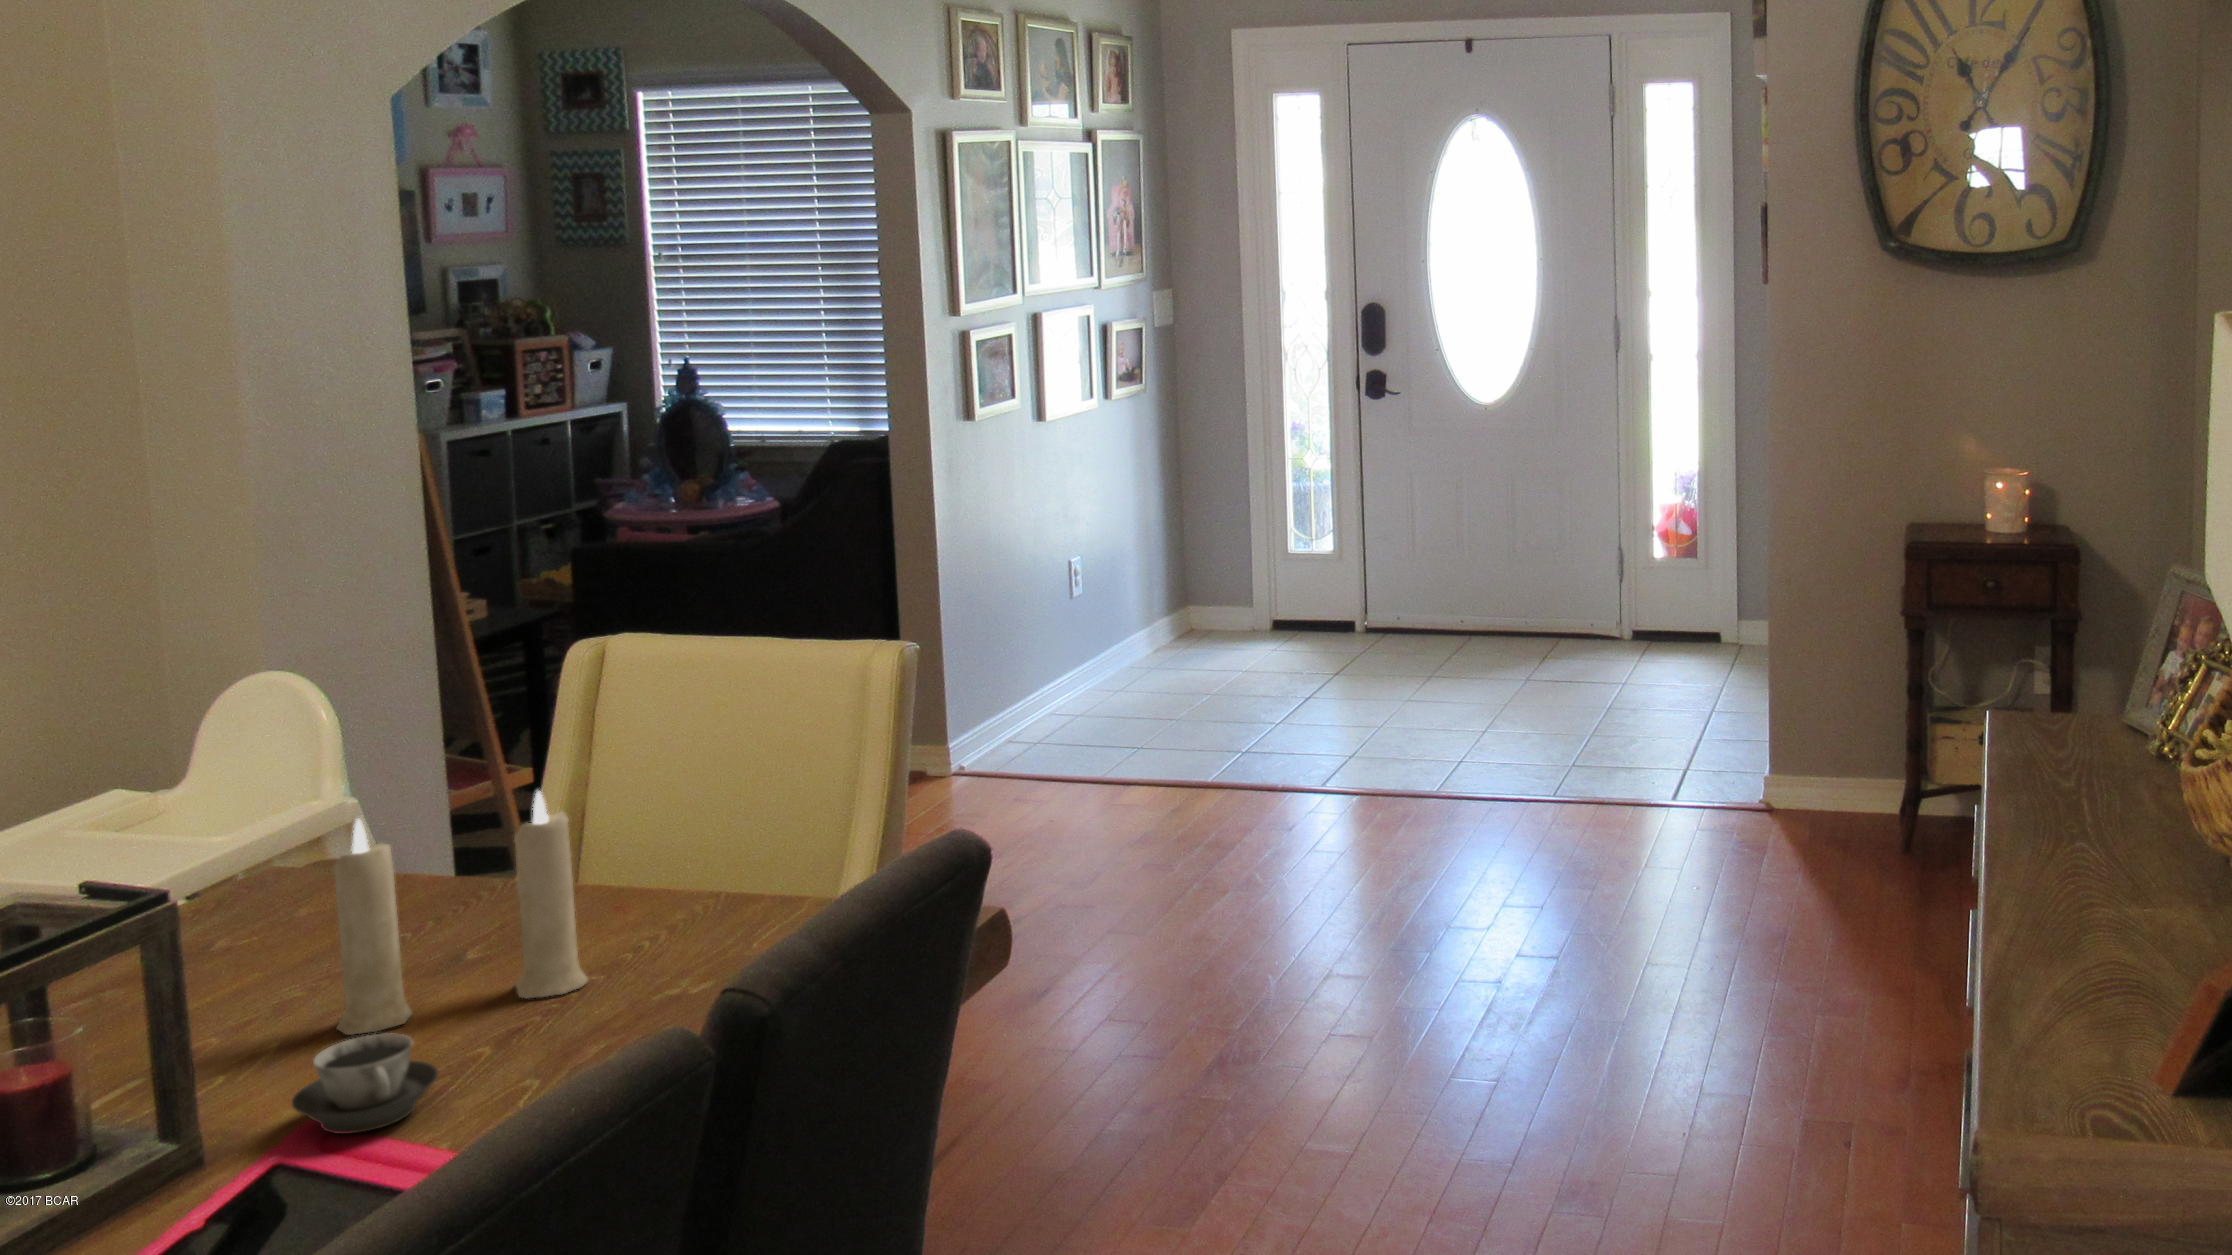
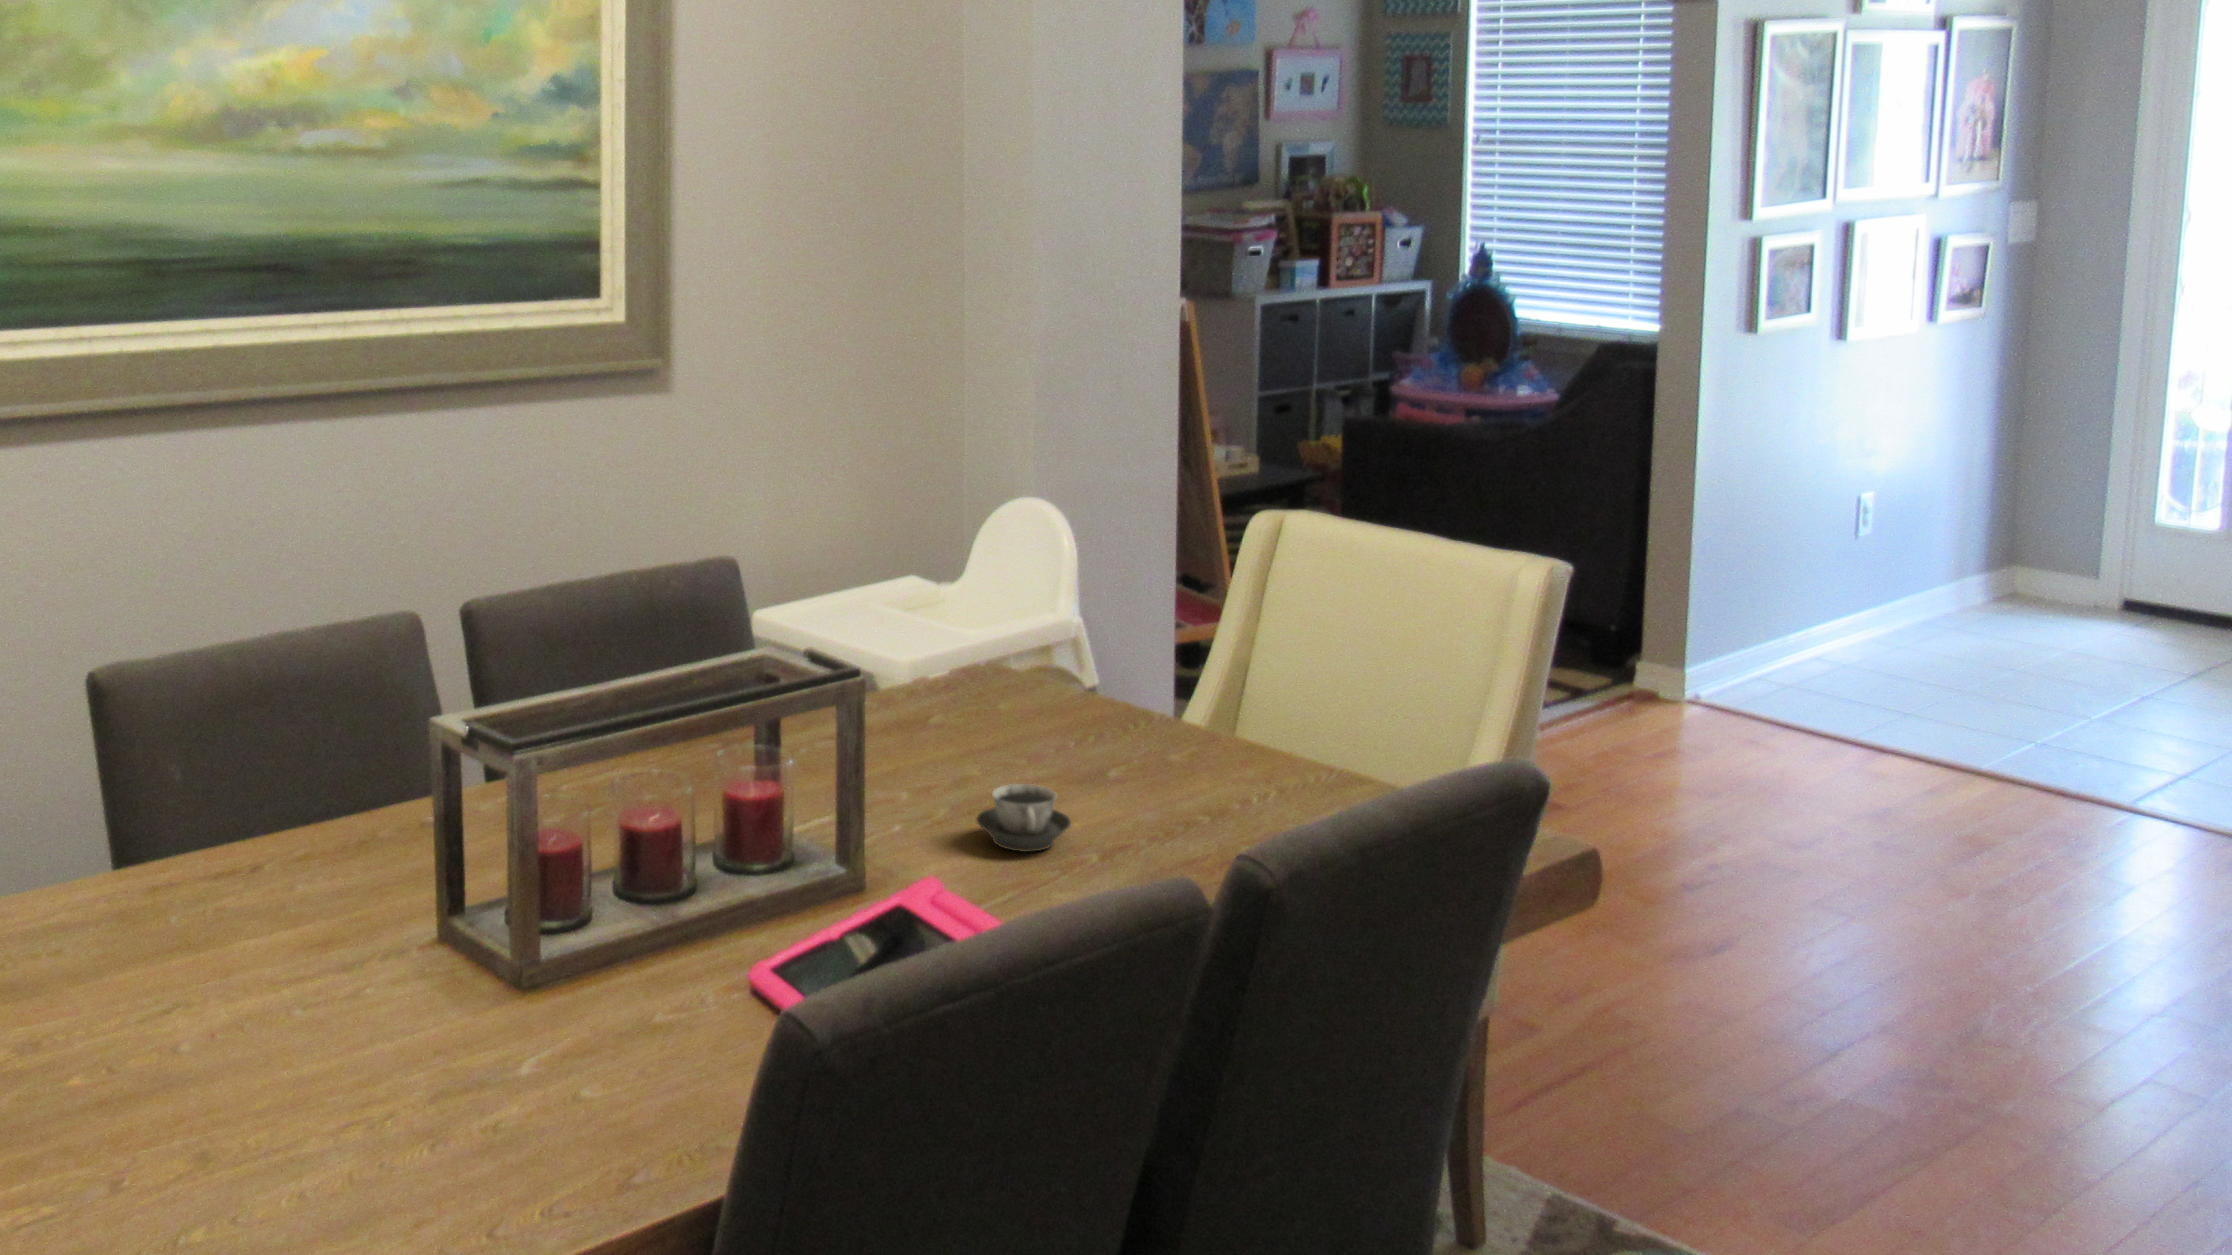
candle: present [334,791,588,1035] -> none [1024,618,1200,793]

